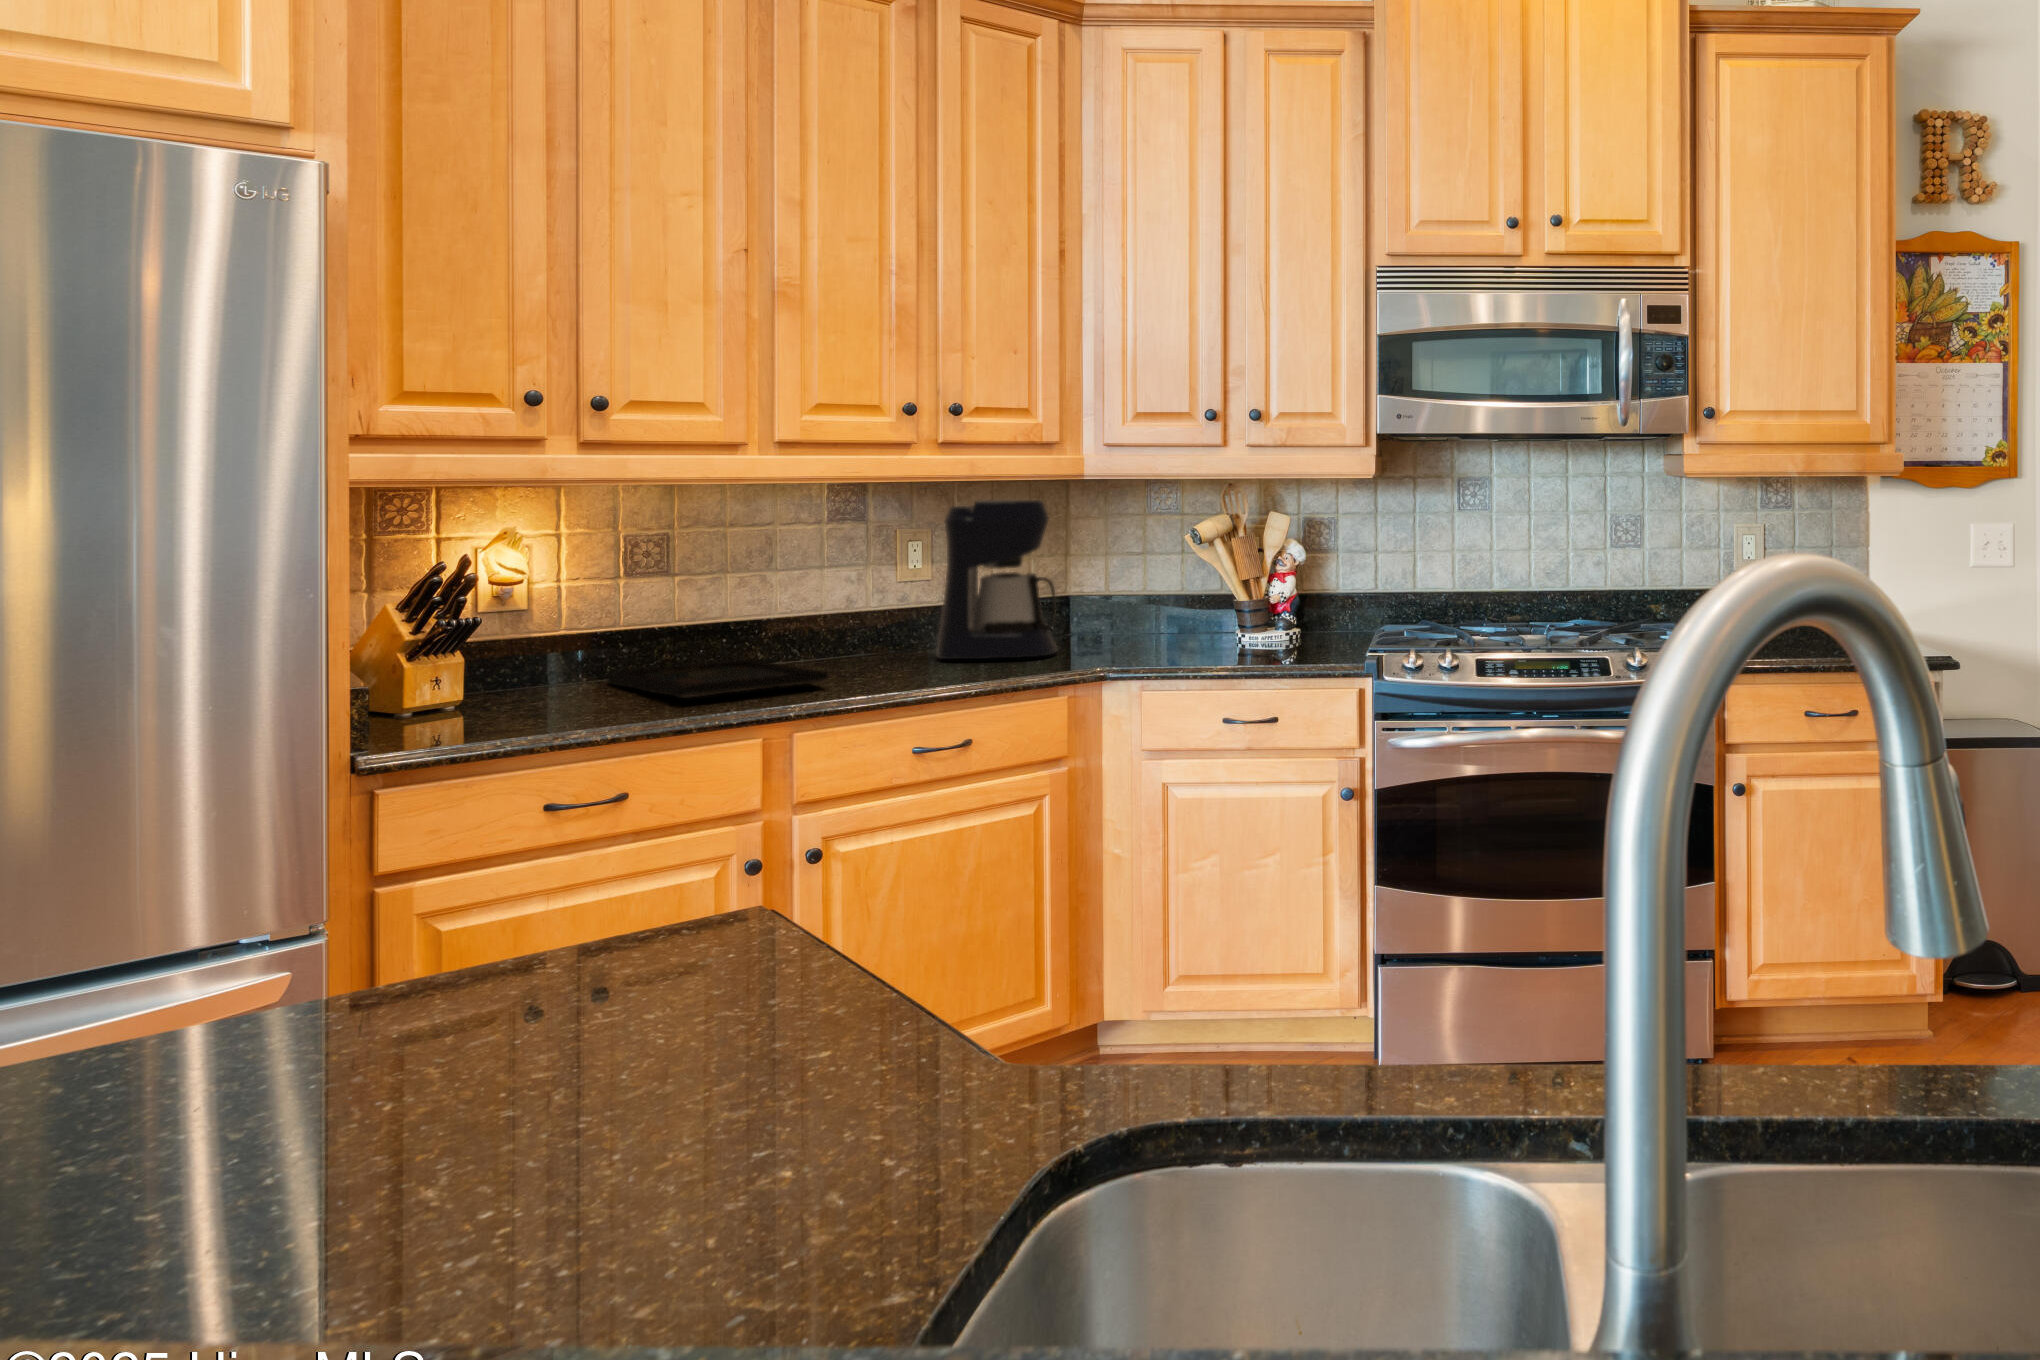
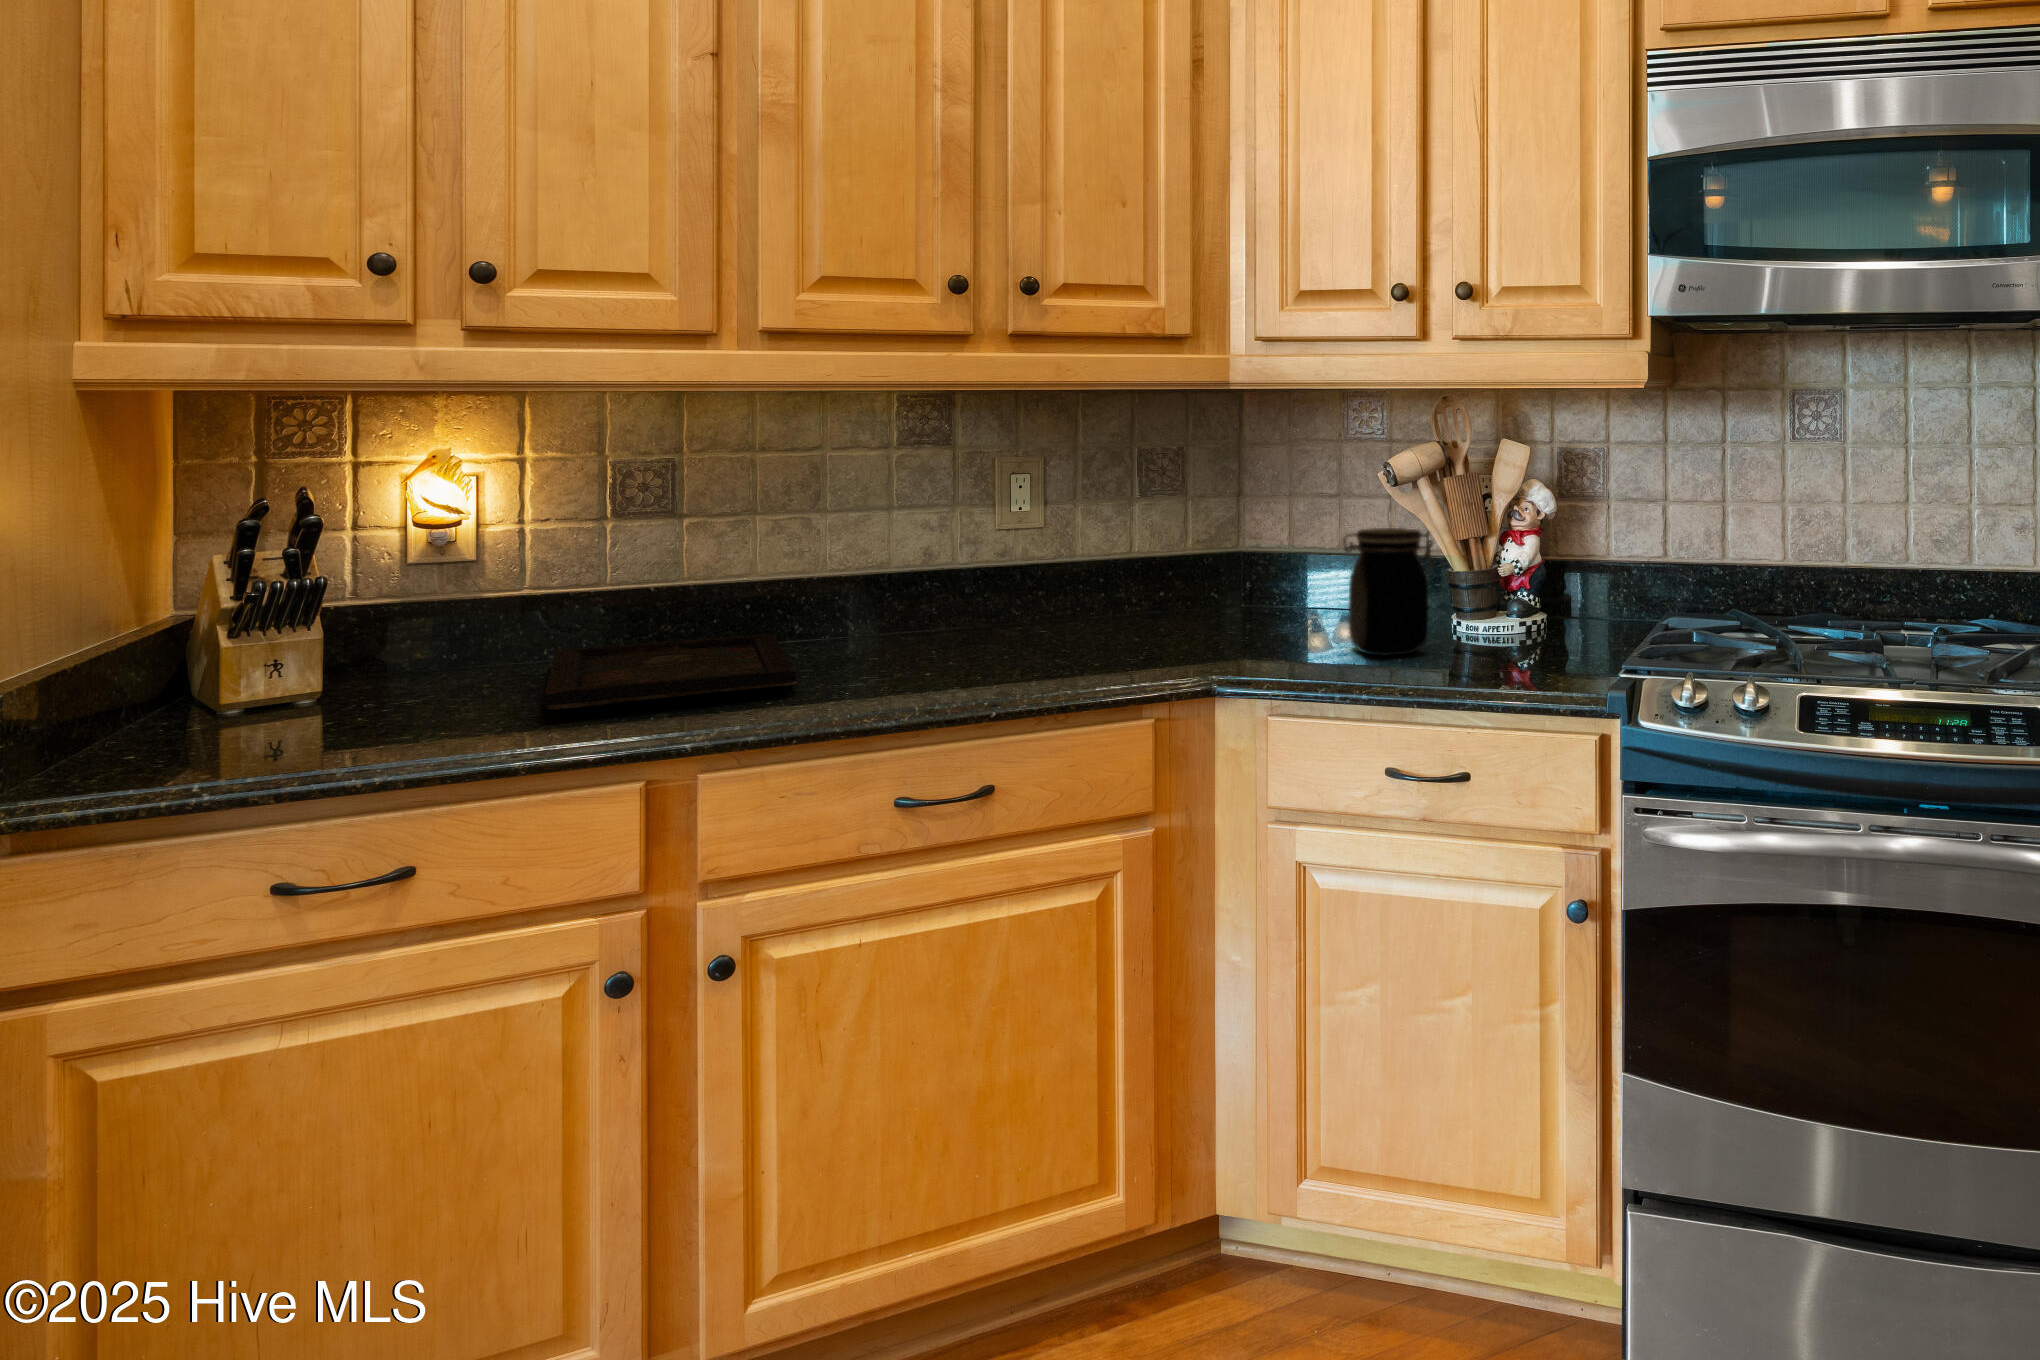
coffee maker: present [936,500,1057,659] -> none [1021,419,1194,646]
jar: none [1172,573,1234,656] -> present [1343,528,1433,655]

